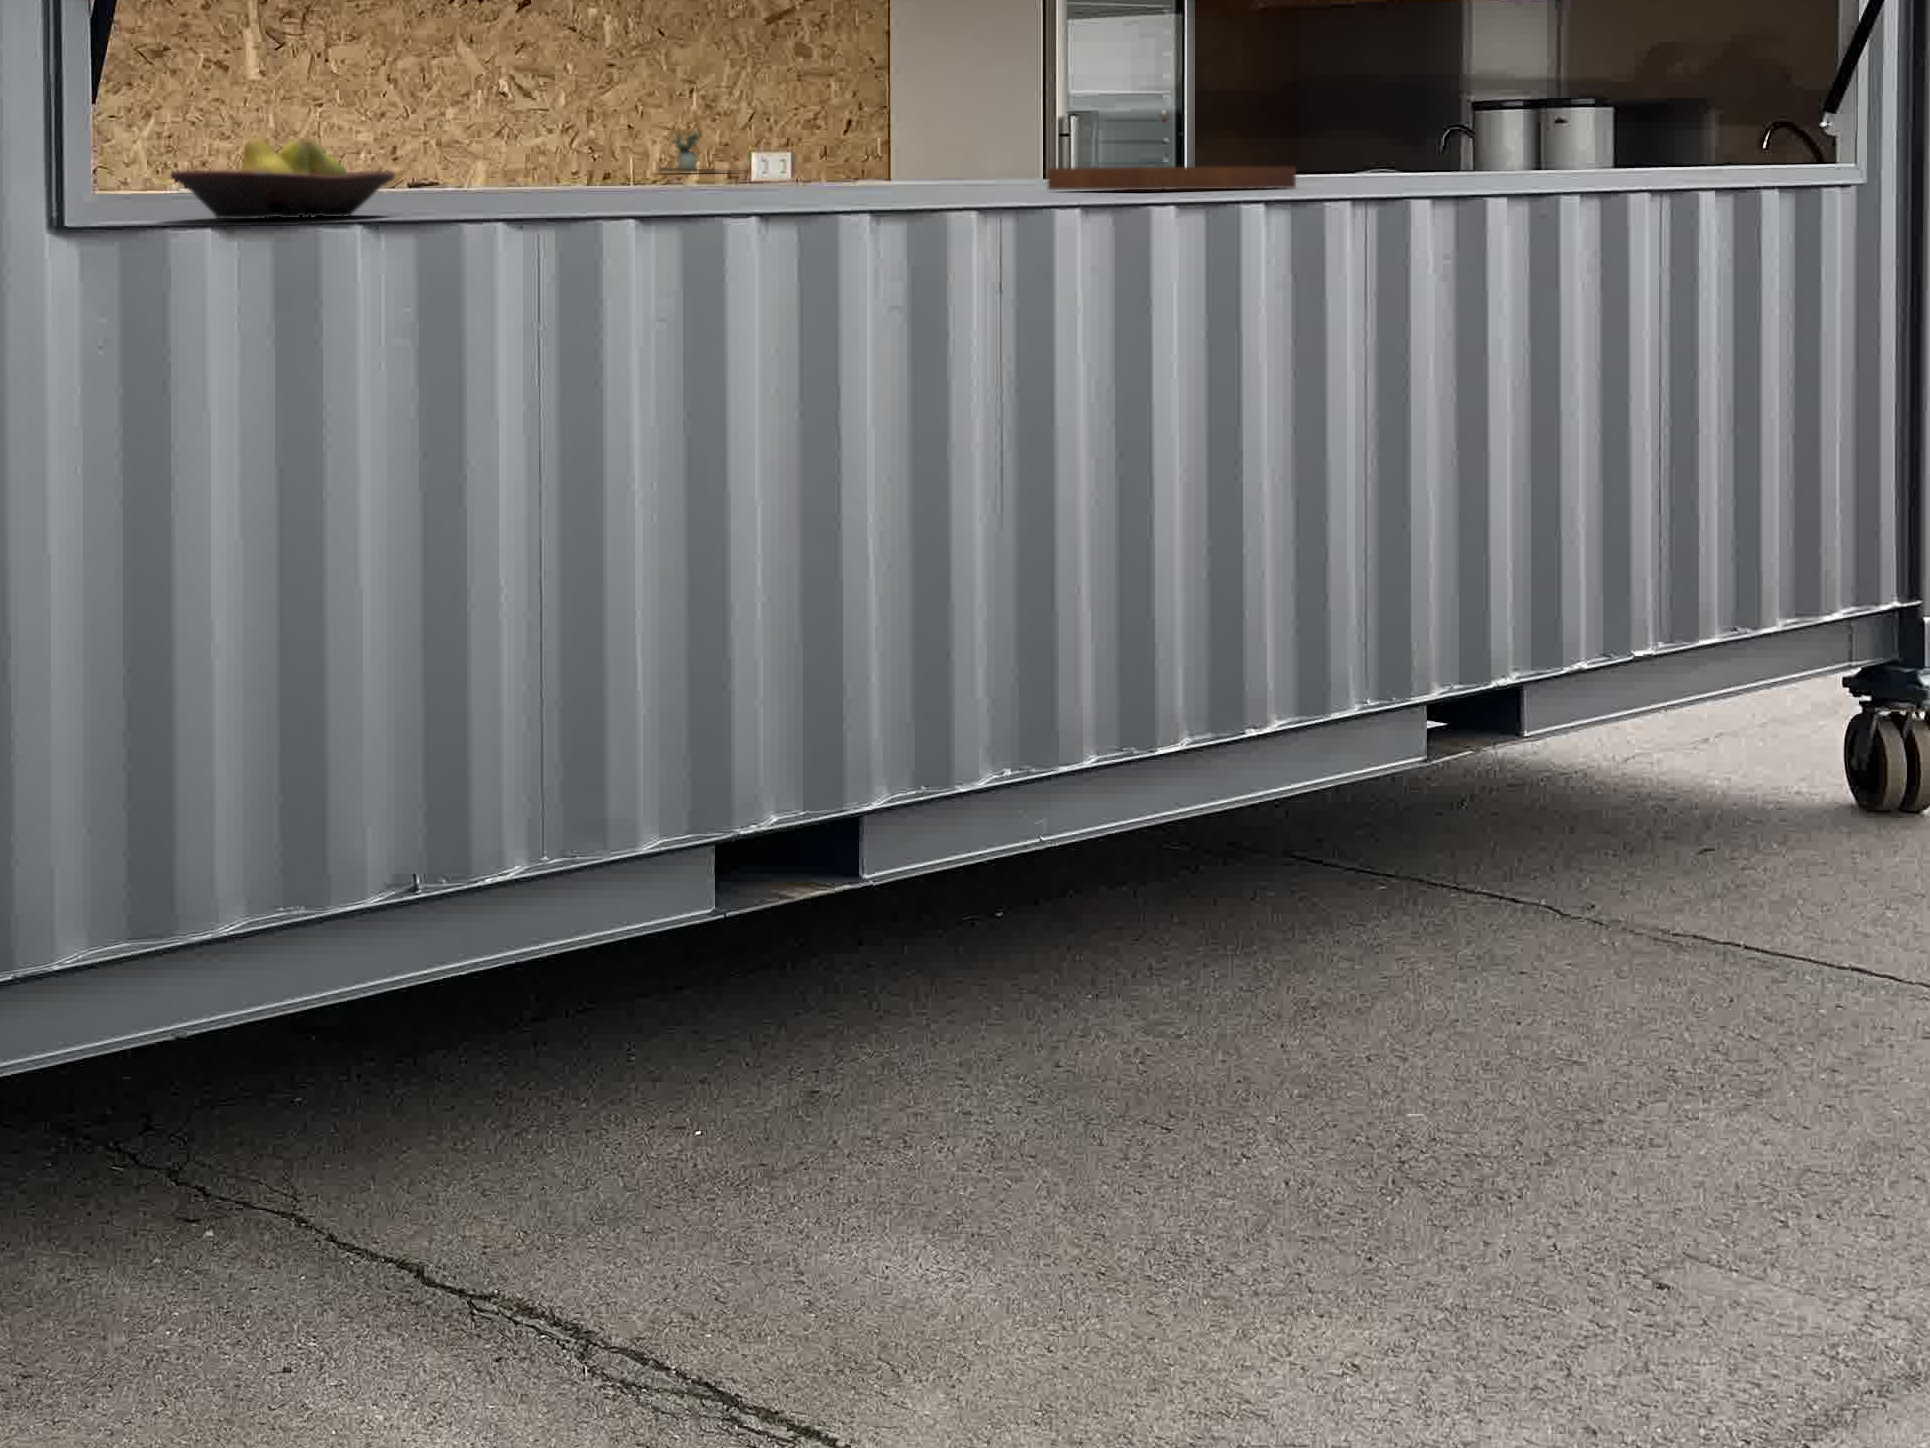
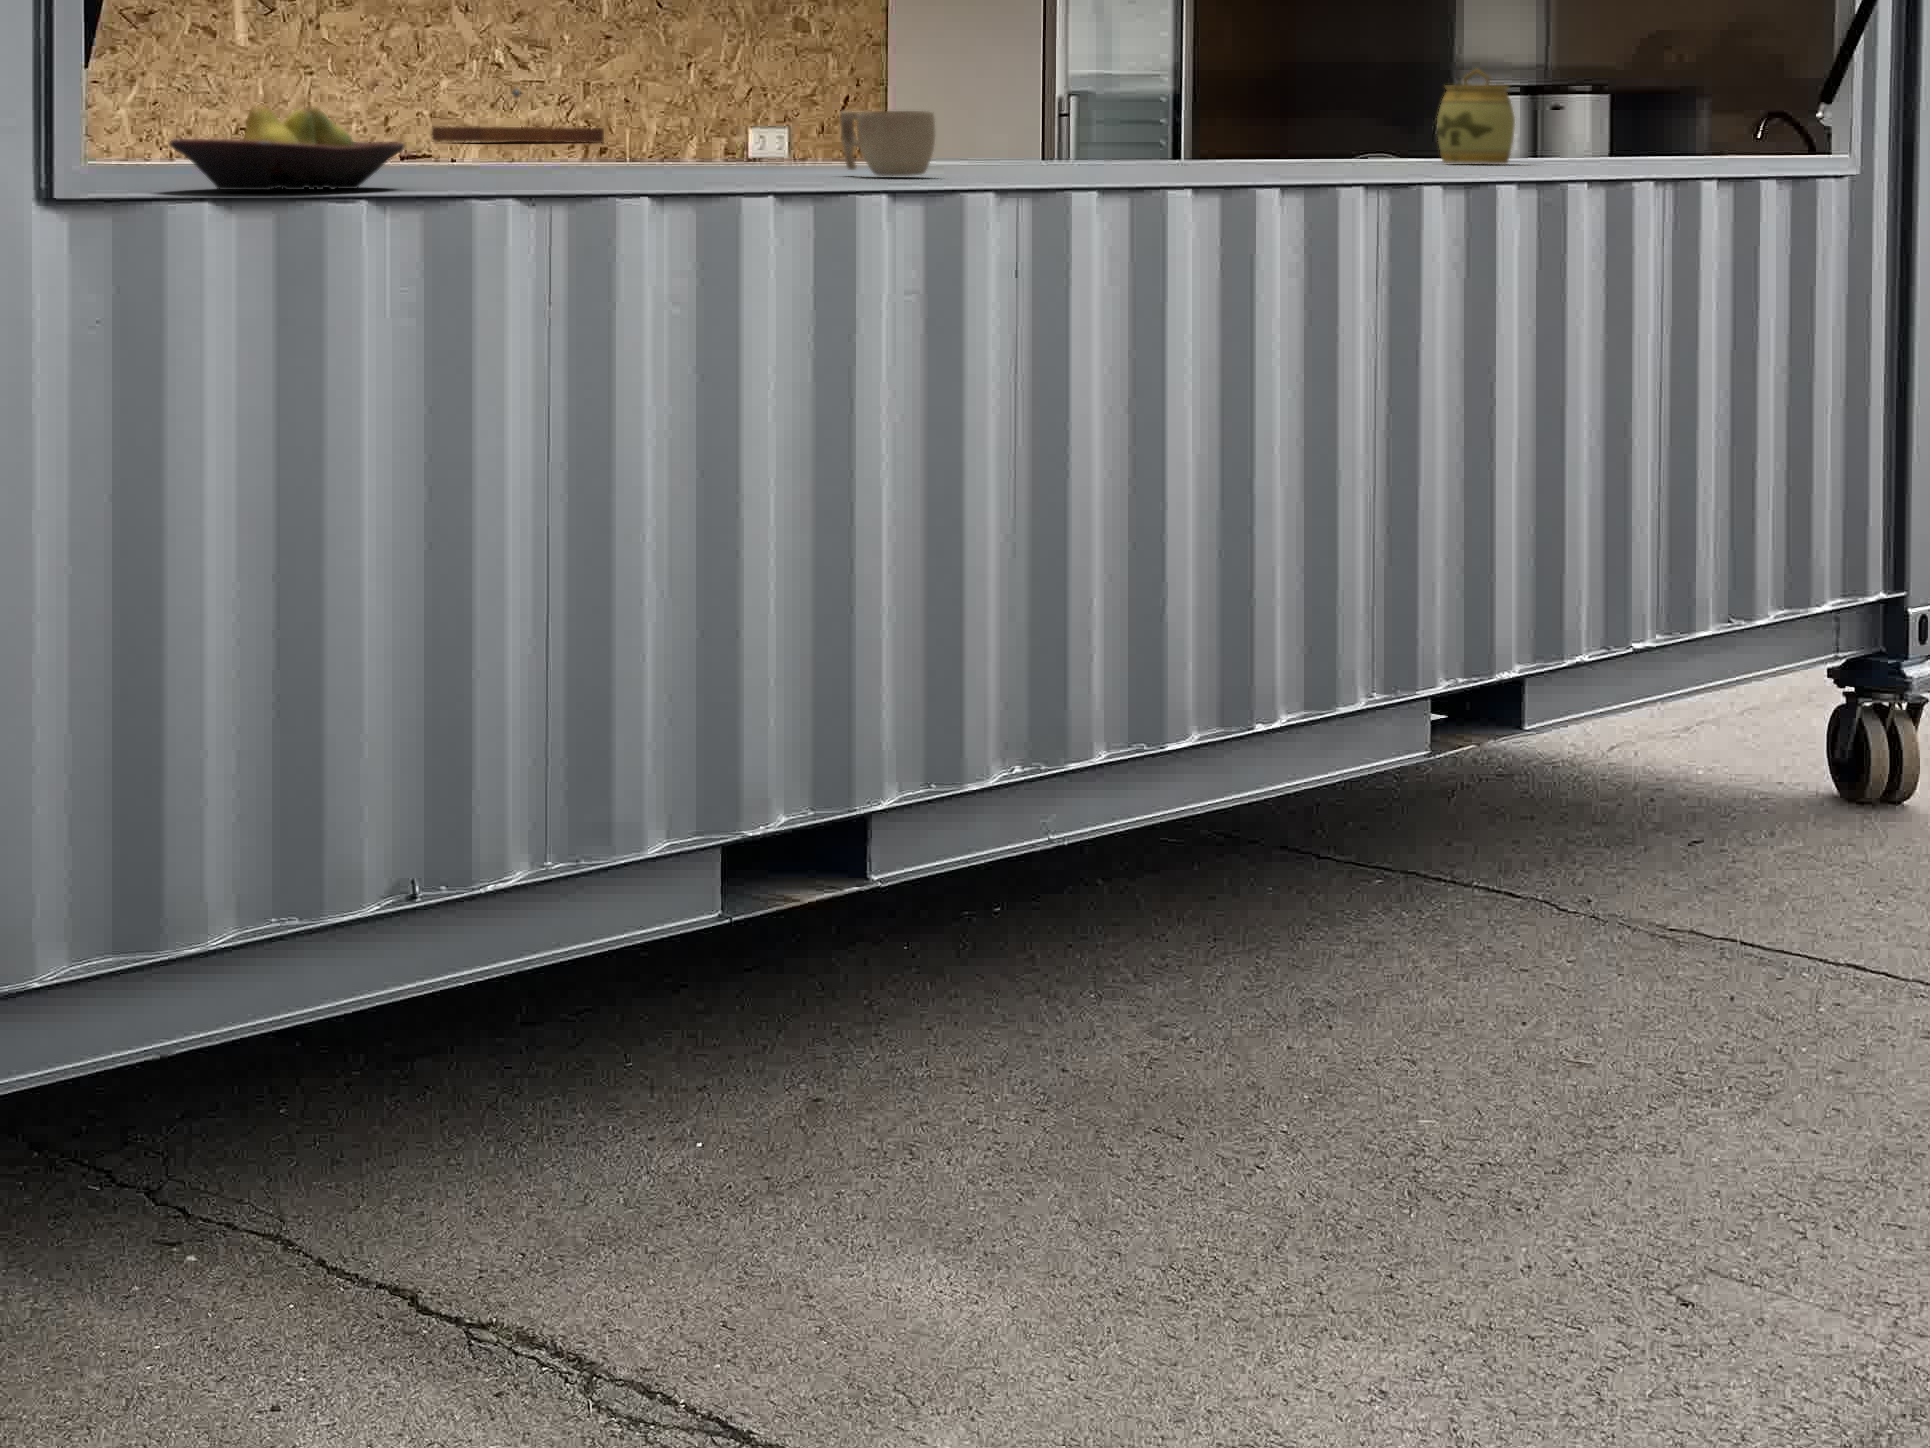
jar: none [1429,86,1508,181] -> present [1437,69,1515,164]
tray: present [1048,110,1296,190] -> present [432,89,604,143]
potted plant: present [660,132,738,173] -> none [652,99,787,142]
cup: none [822,135,915,199] -> present [840,111,935,176]

